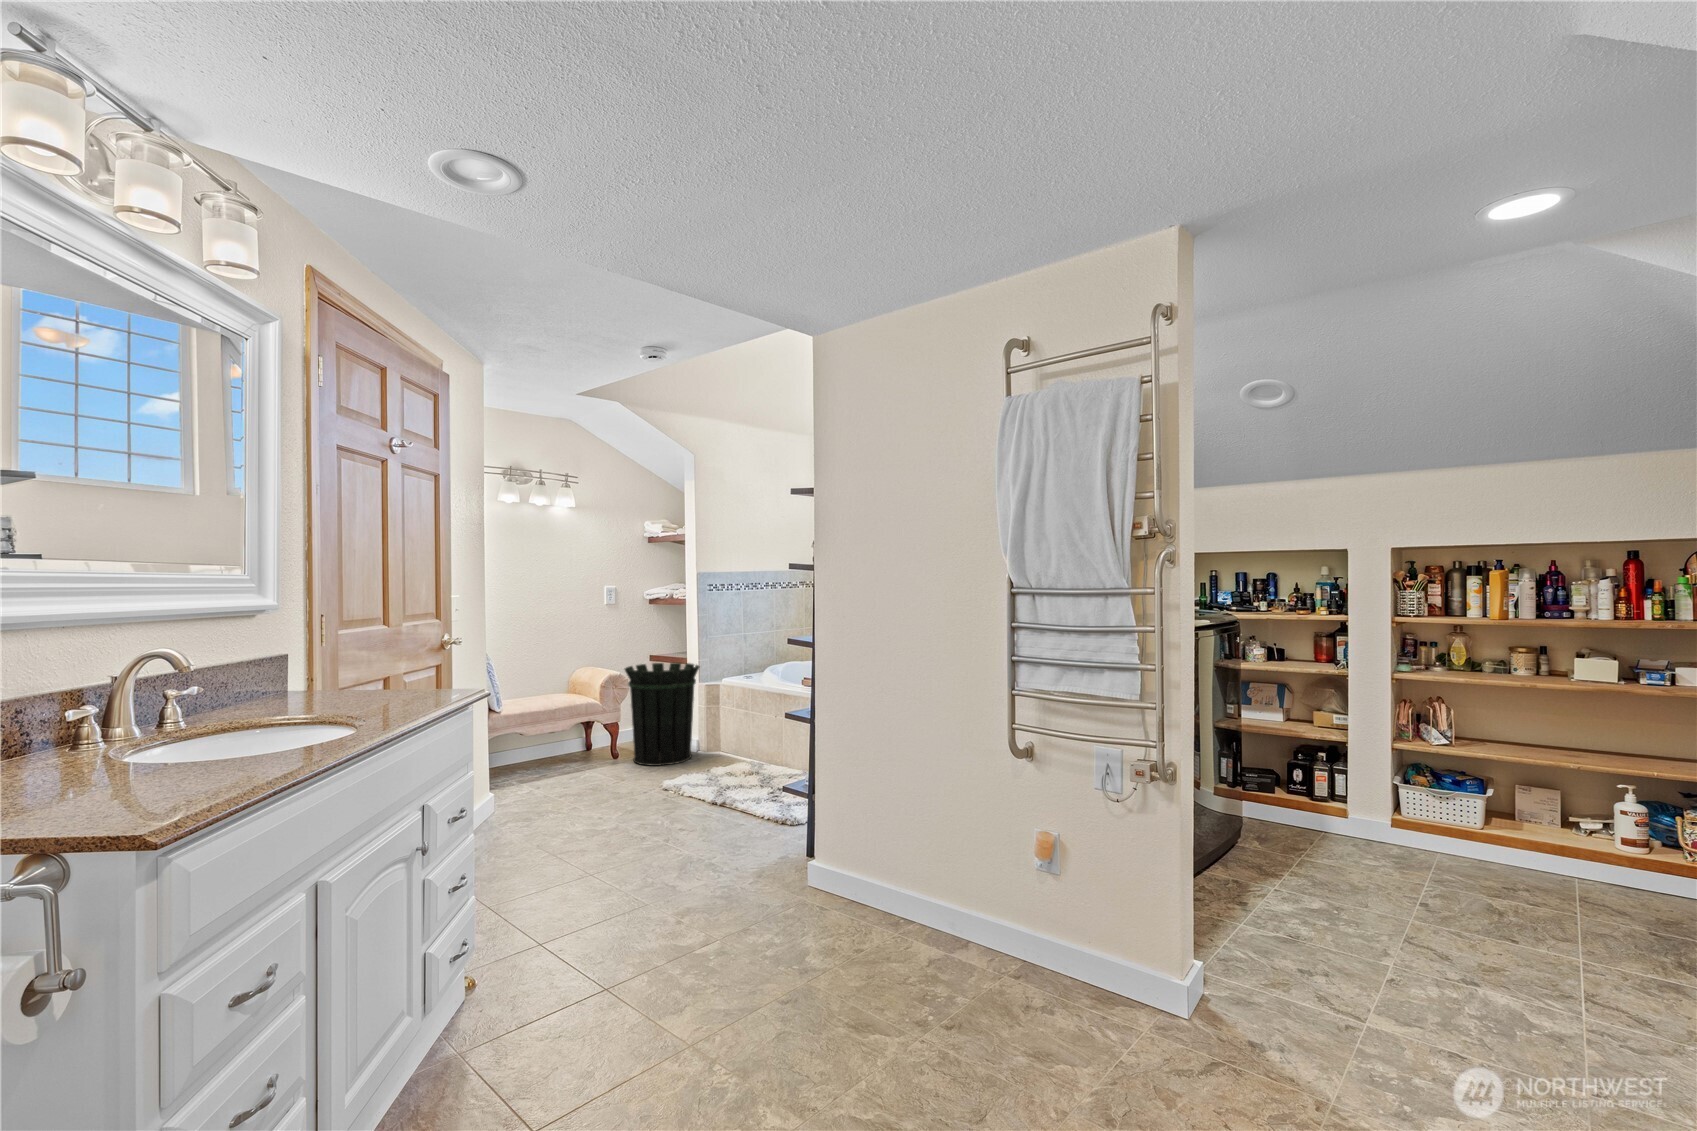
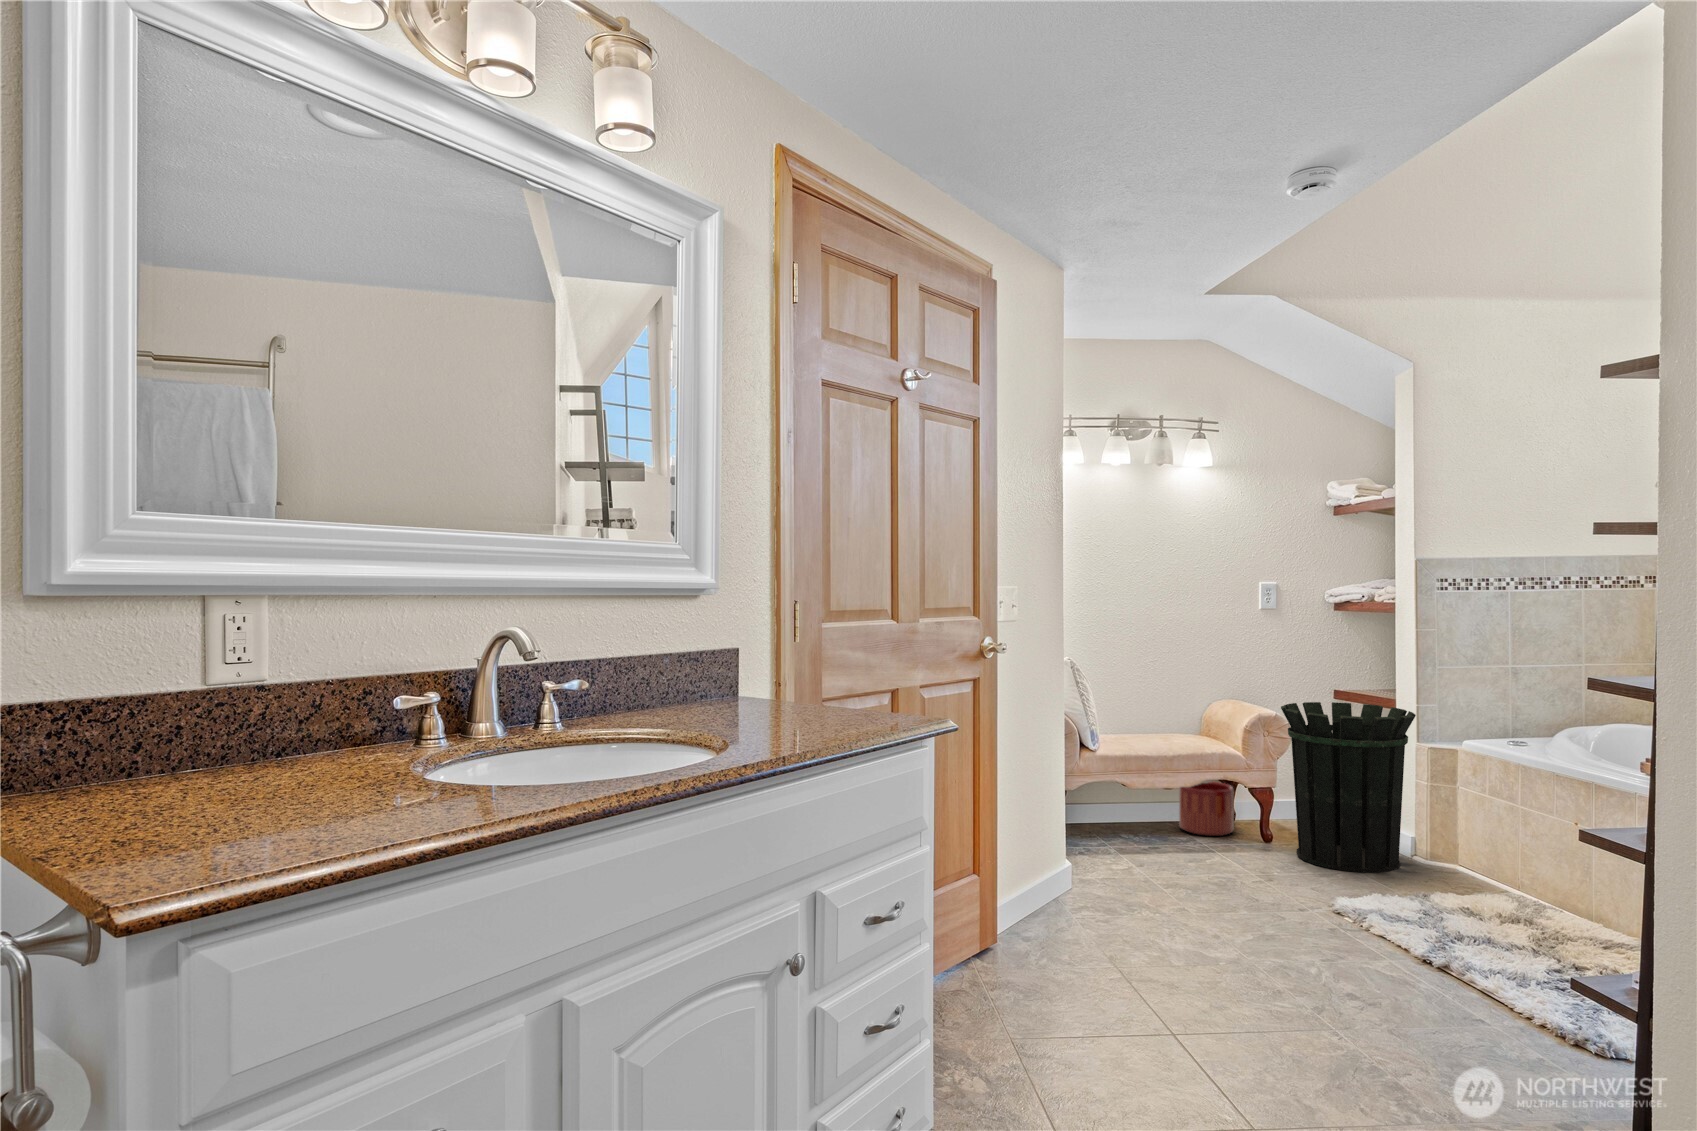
planter: none [554,725,591,762] -> present [1179,782,1234,836]

